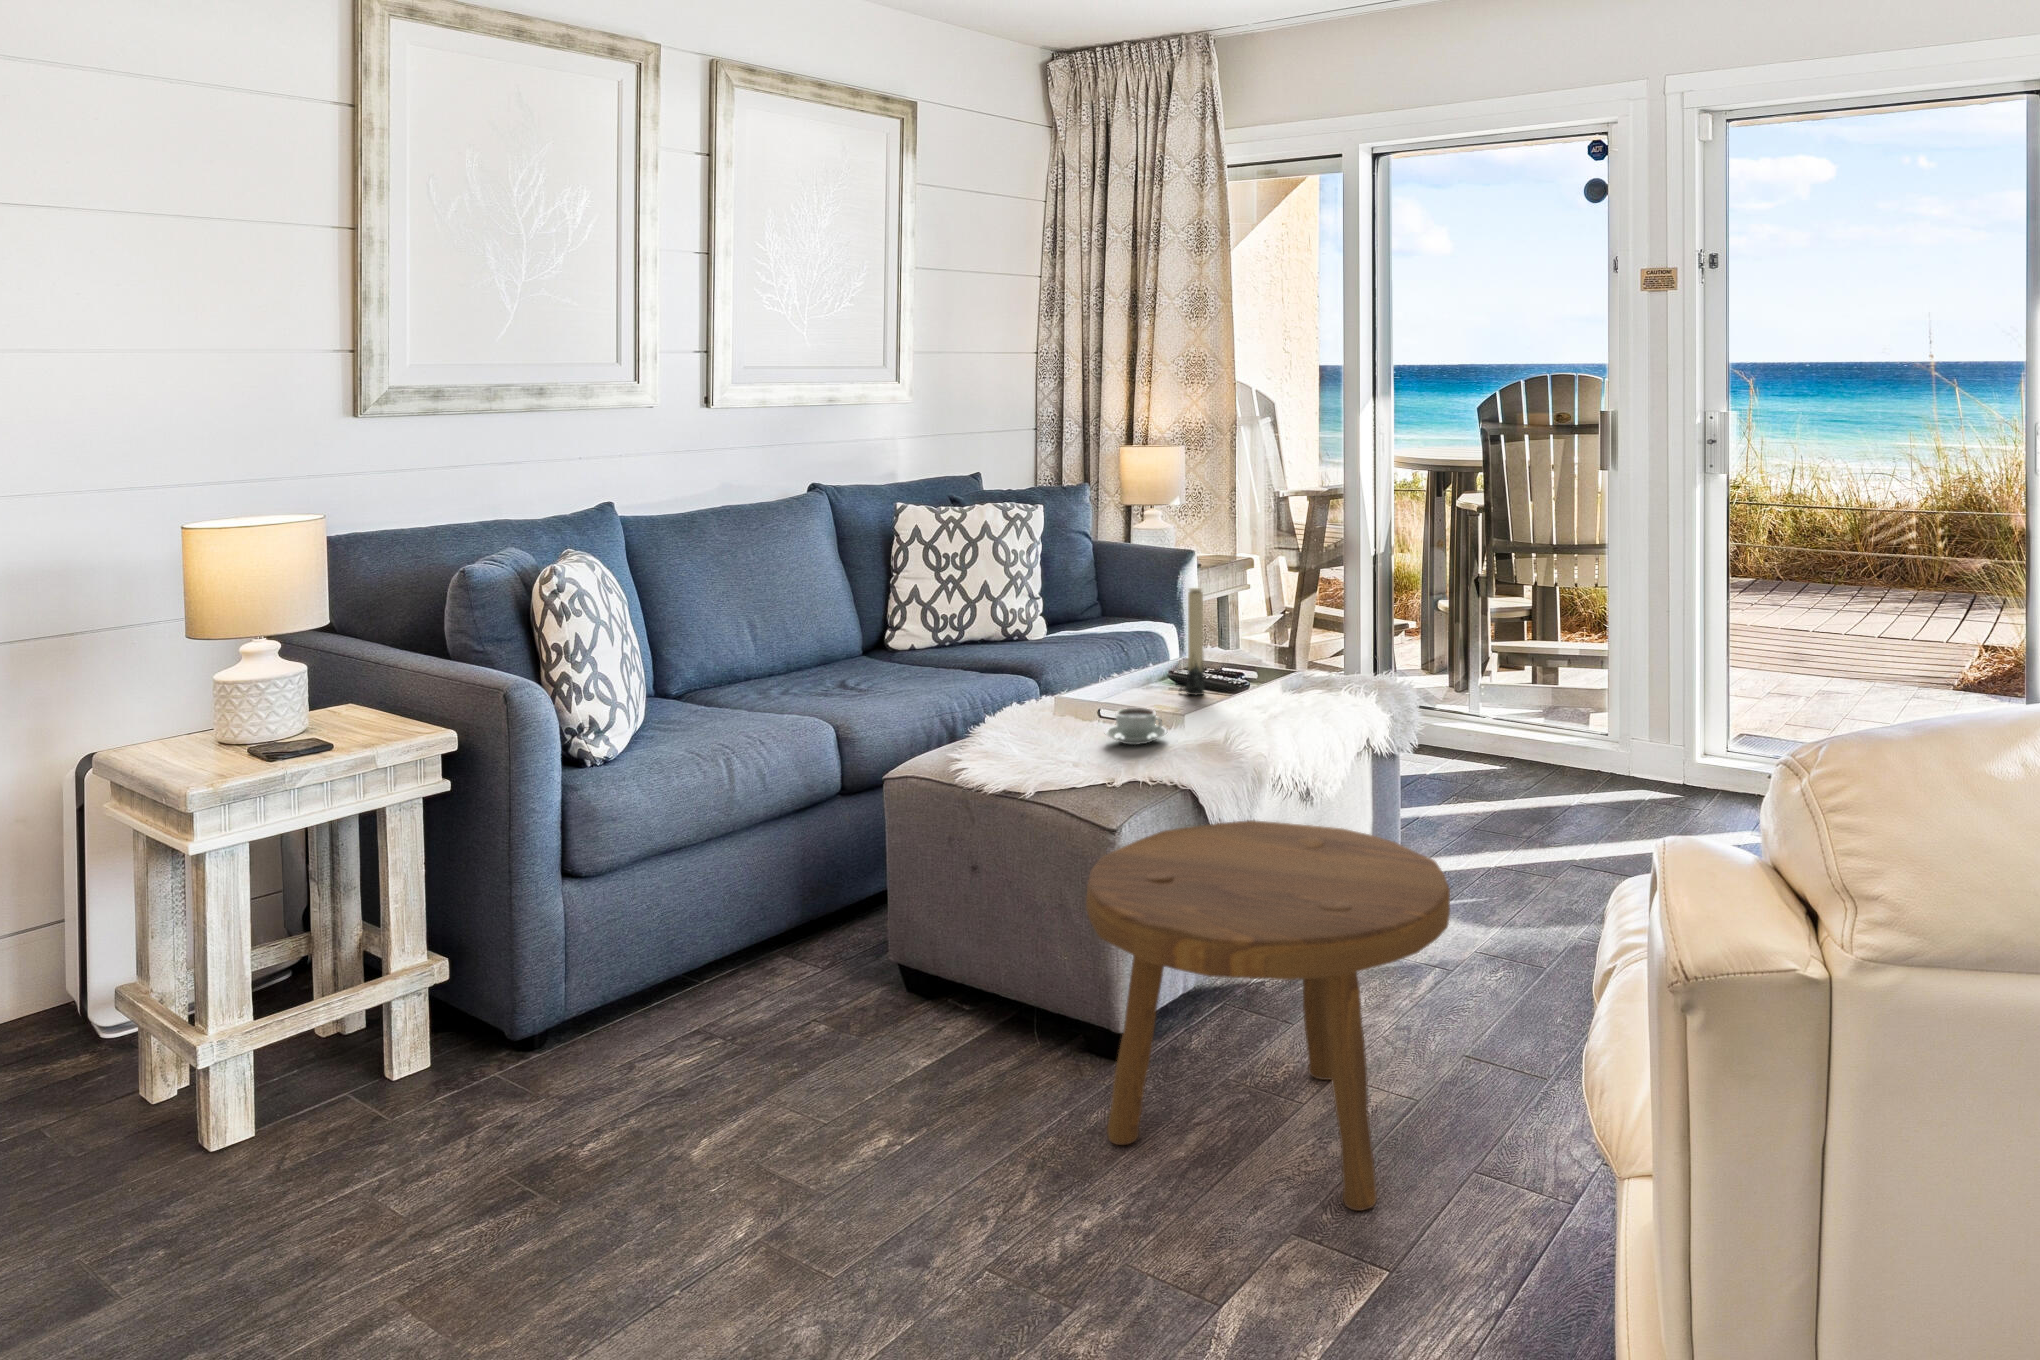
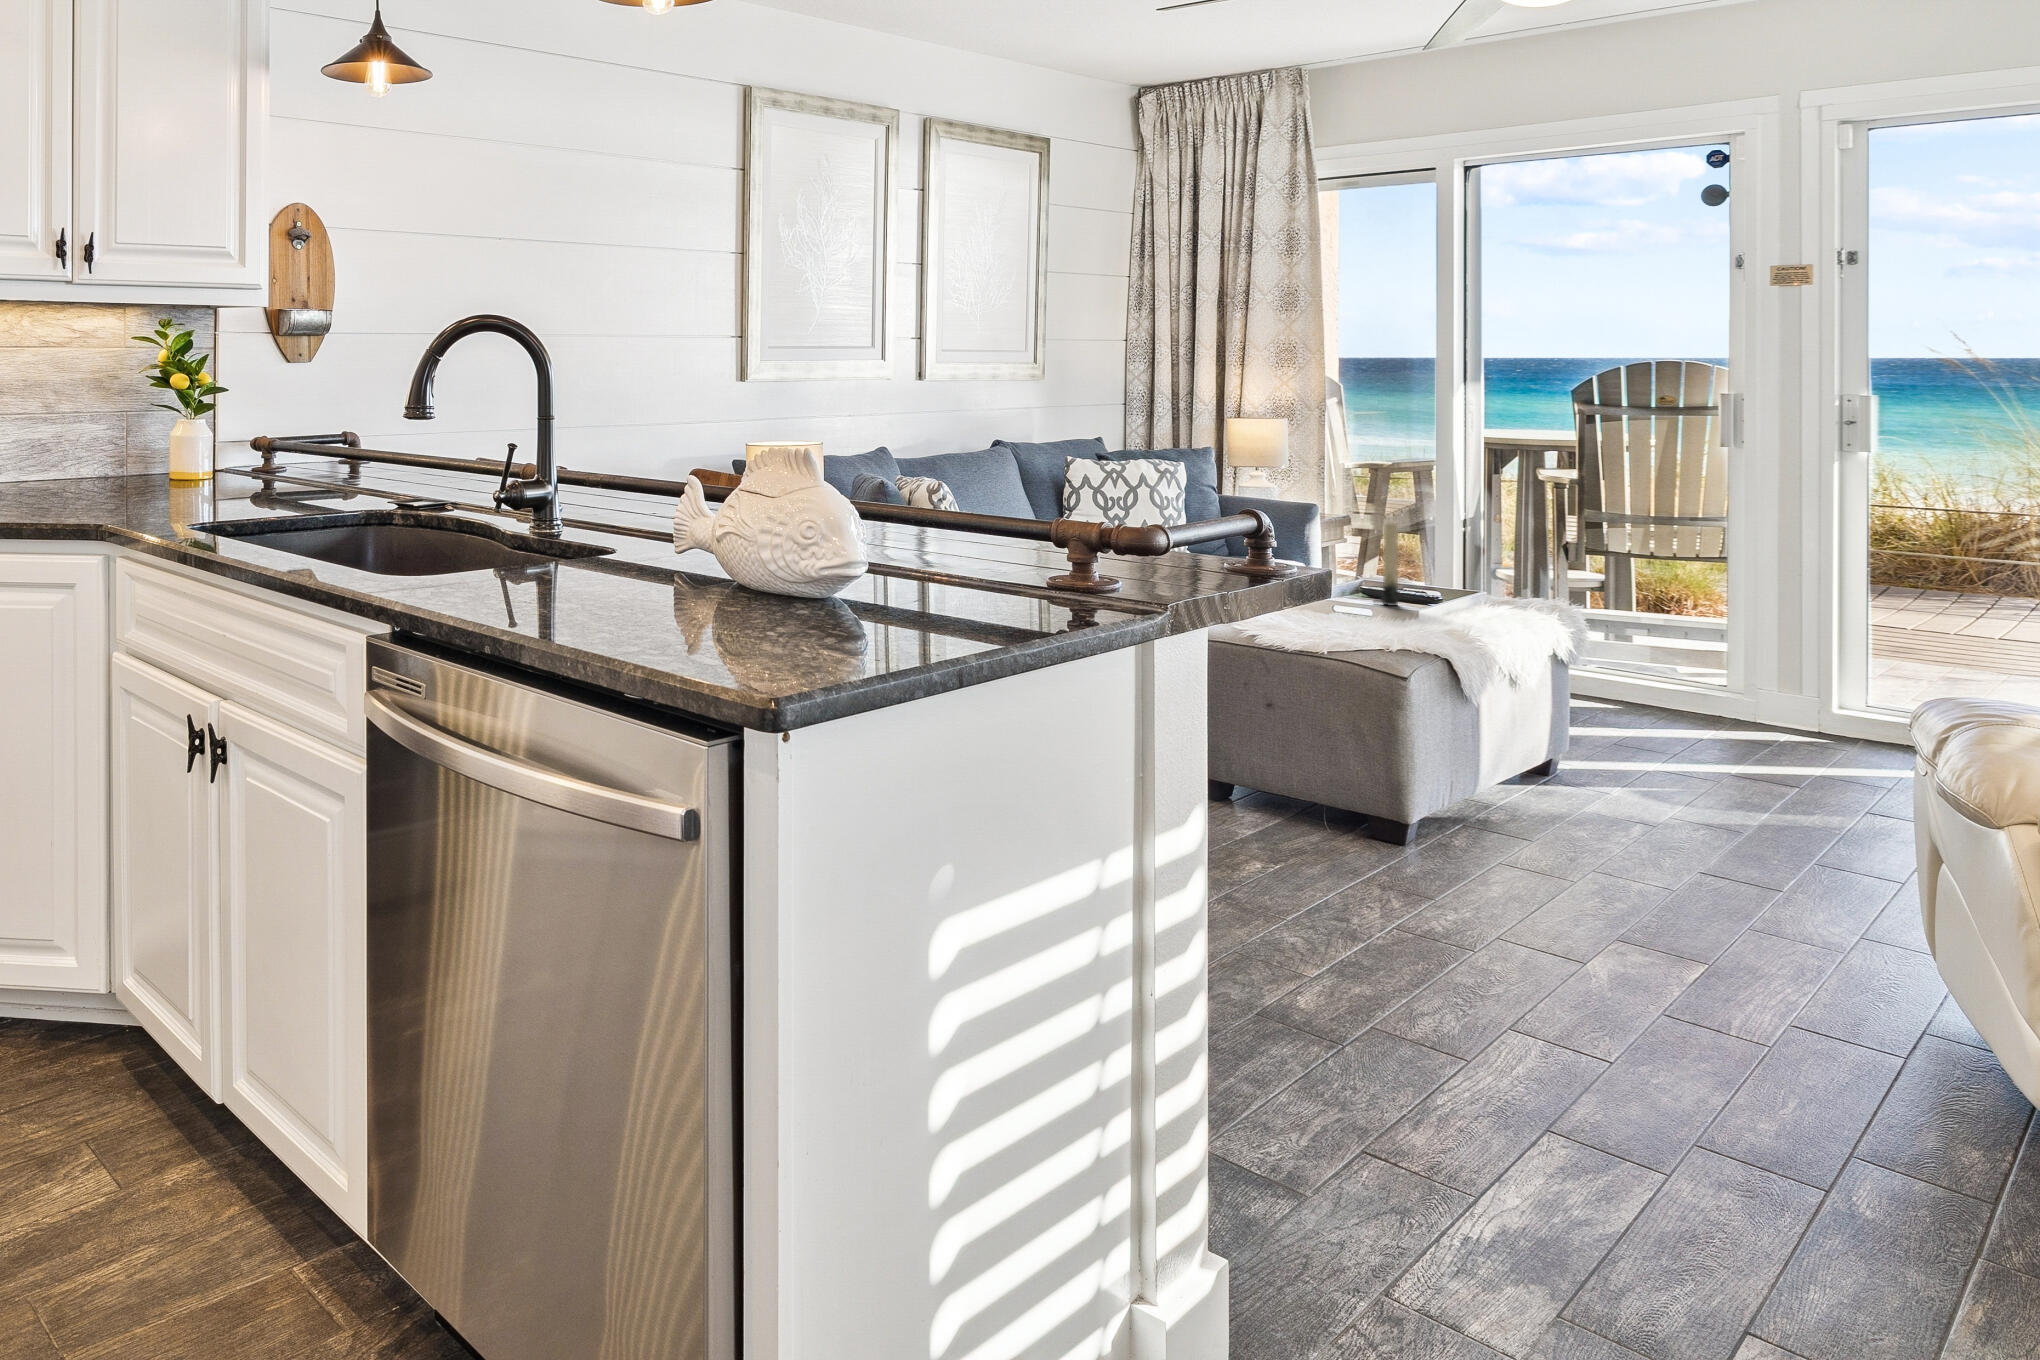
coffee cup: present [1105,708,1167,745] -> none [1356,604,1411,629]
footstool: present [1086,820,1450,1211] -> none [1416,682,1737,940]

